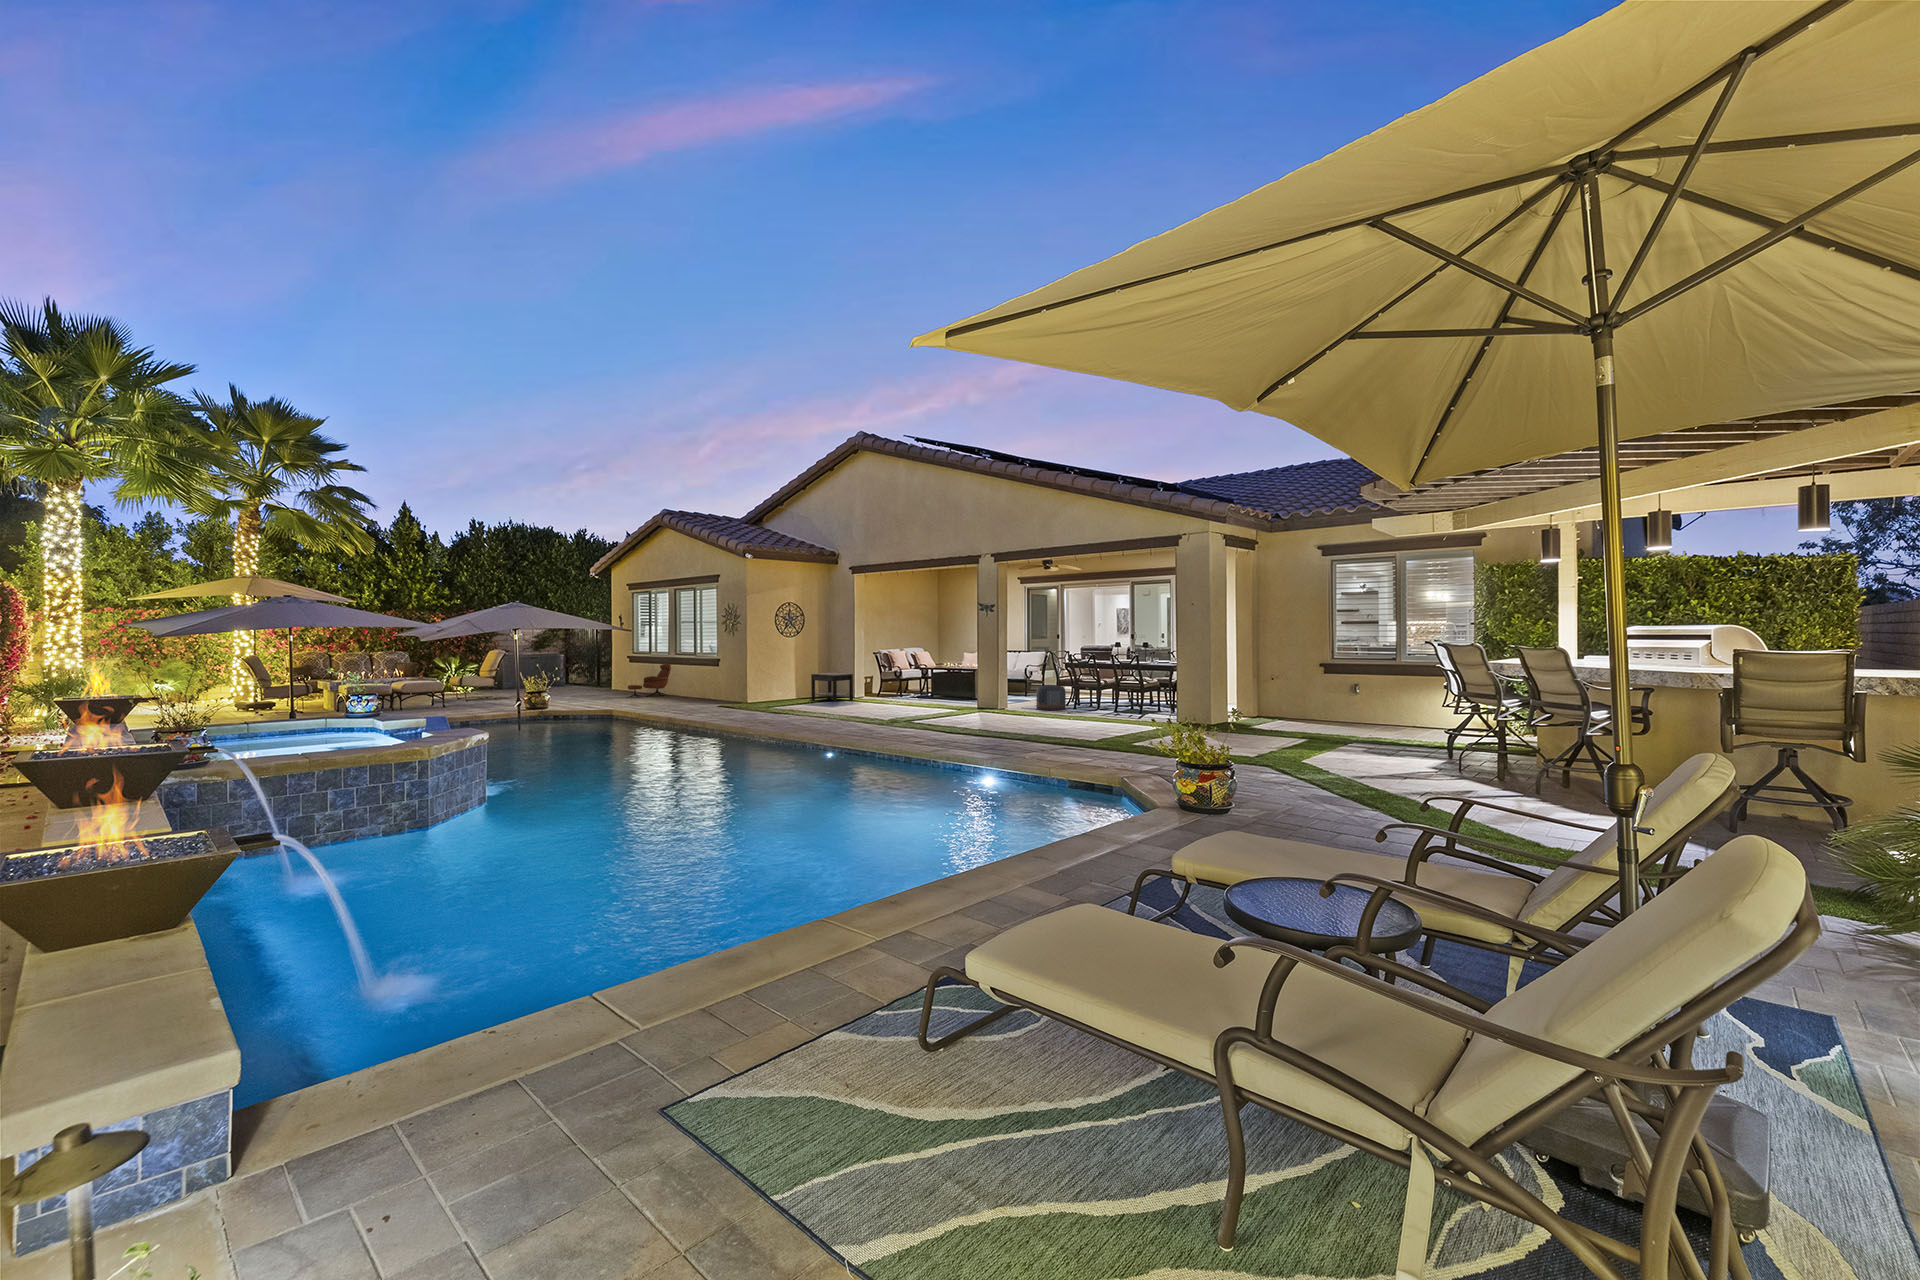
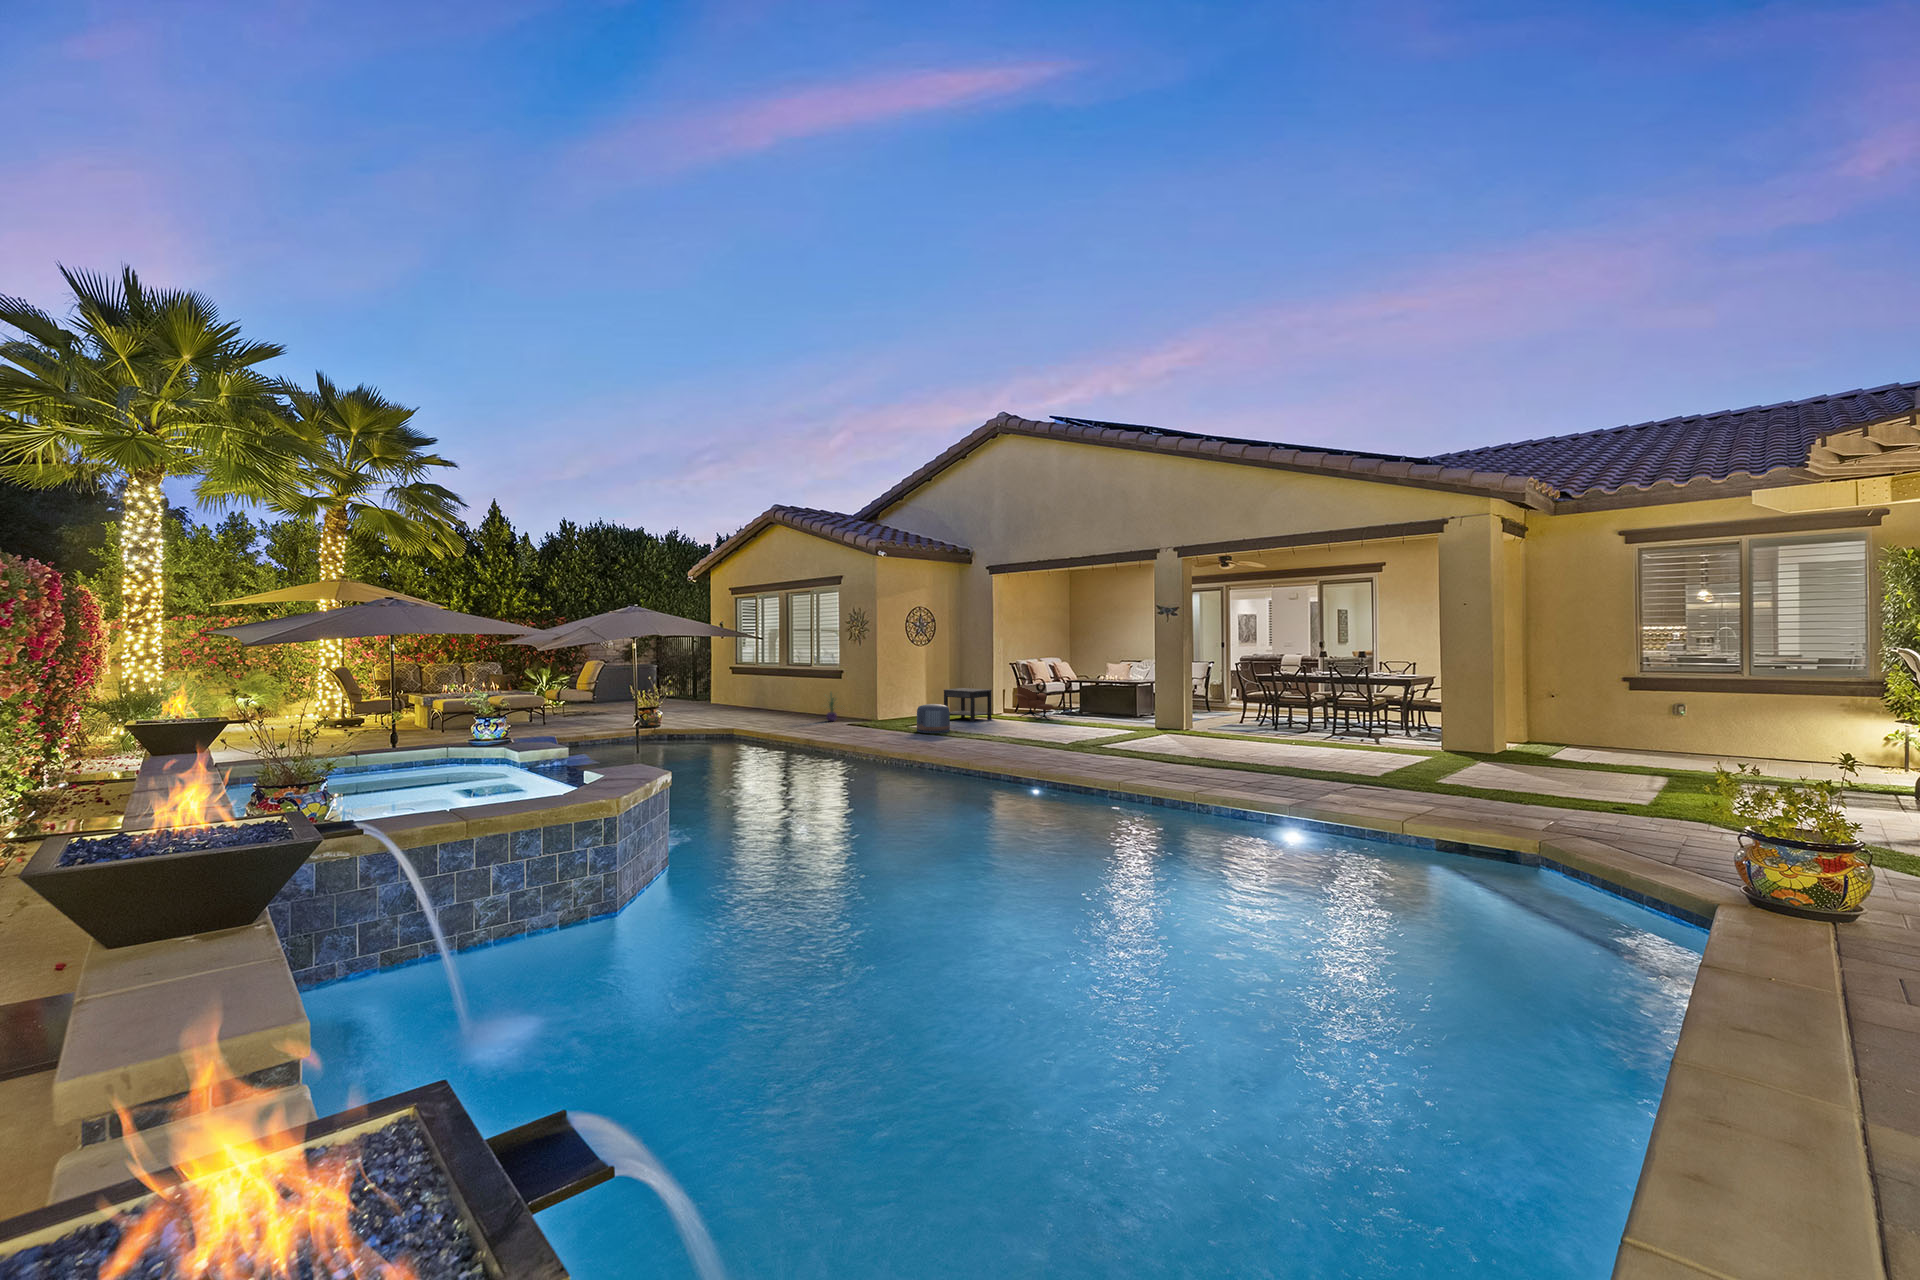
lounge chair: present [628,664,671,698] -> present [1015,681,1053,720]
decorative plant: none [697,676,725,702] -> present [826,693,837,721]
pouf: present [1036,685,1066,711] -> present [917,704,950,733]

